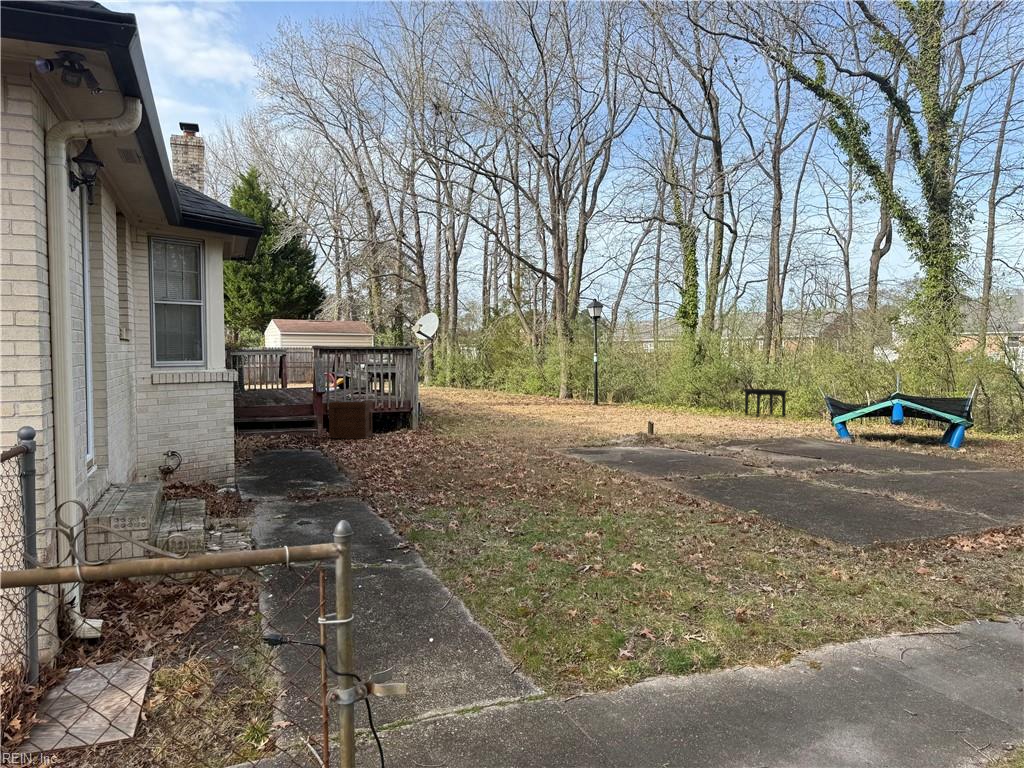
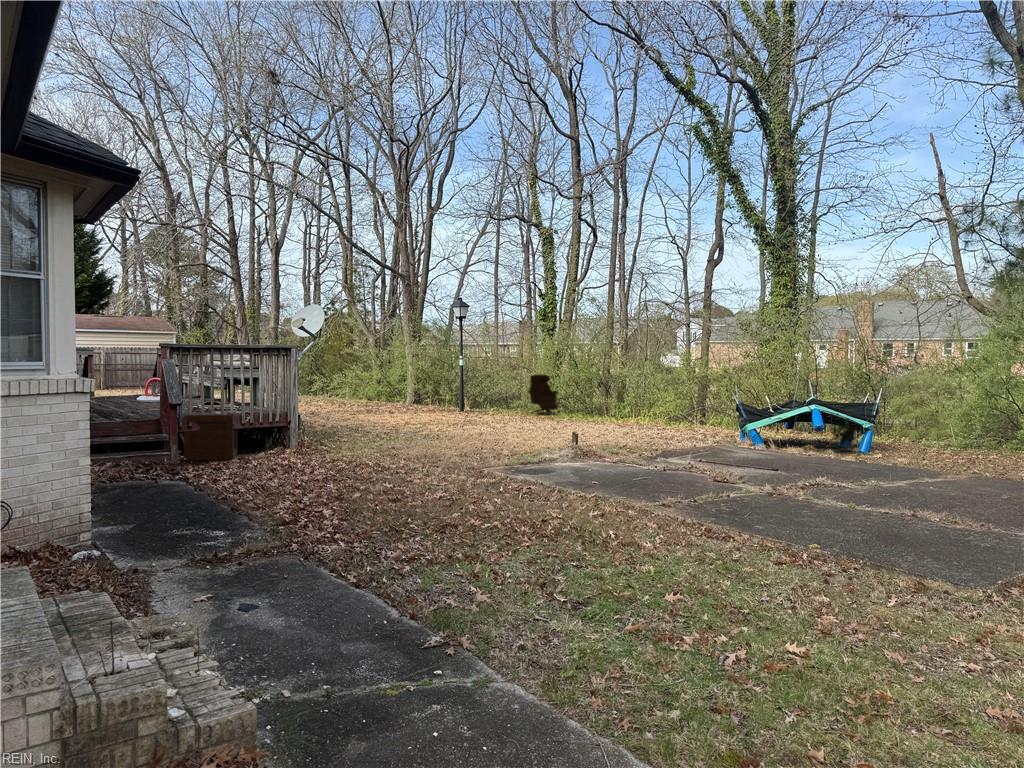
lounge chair: none [658,370,689,410] -> present [528,375,558,415]
round table: present [743,389,788,417] -> none [619,394,664,422]
potted tree: none [920,407,951,449] -> present [831,425,857,454]

